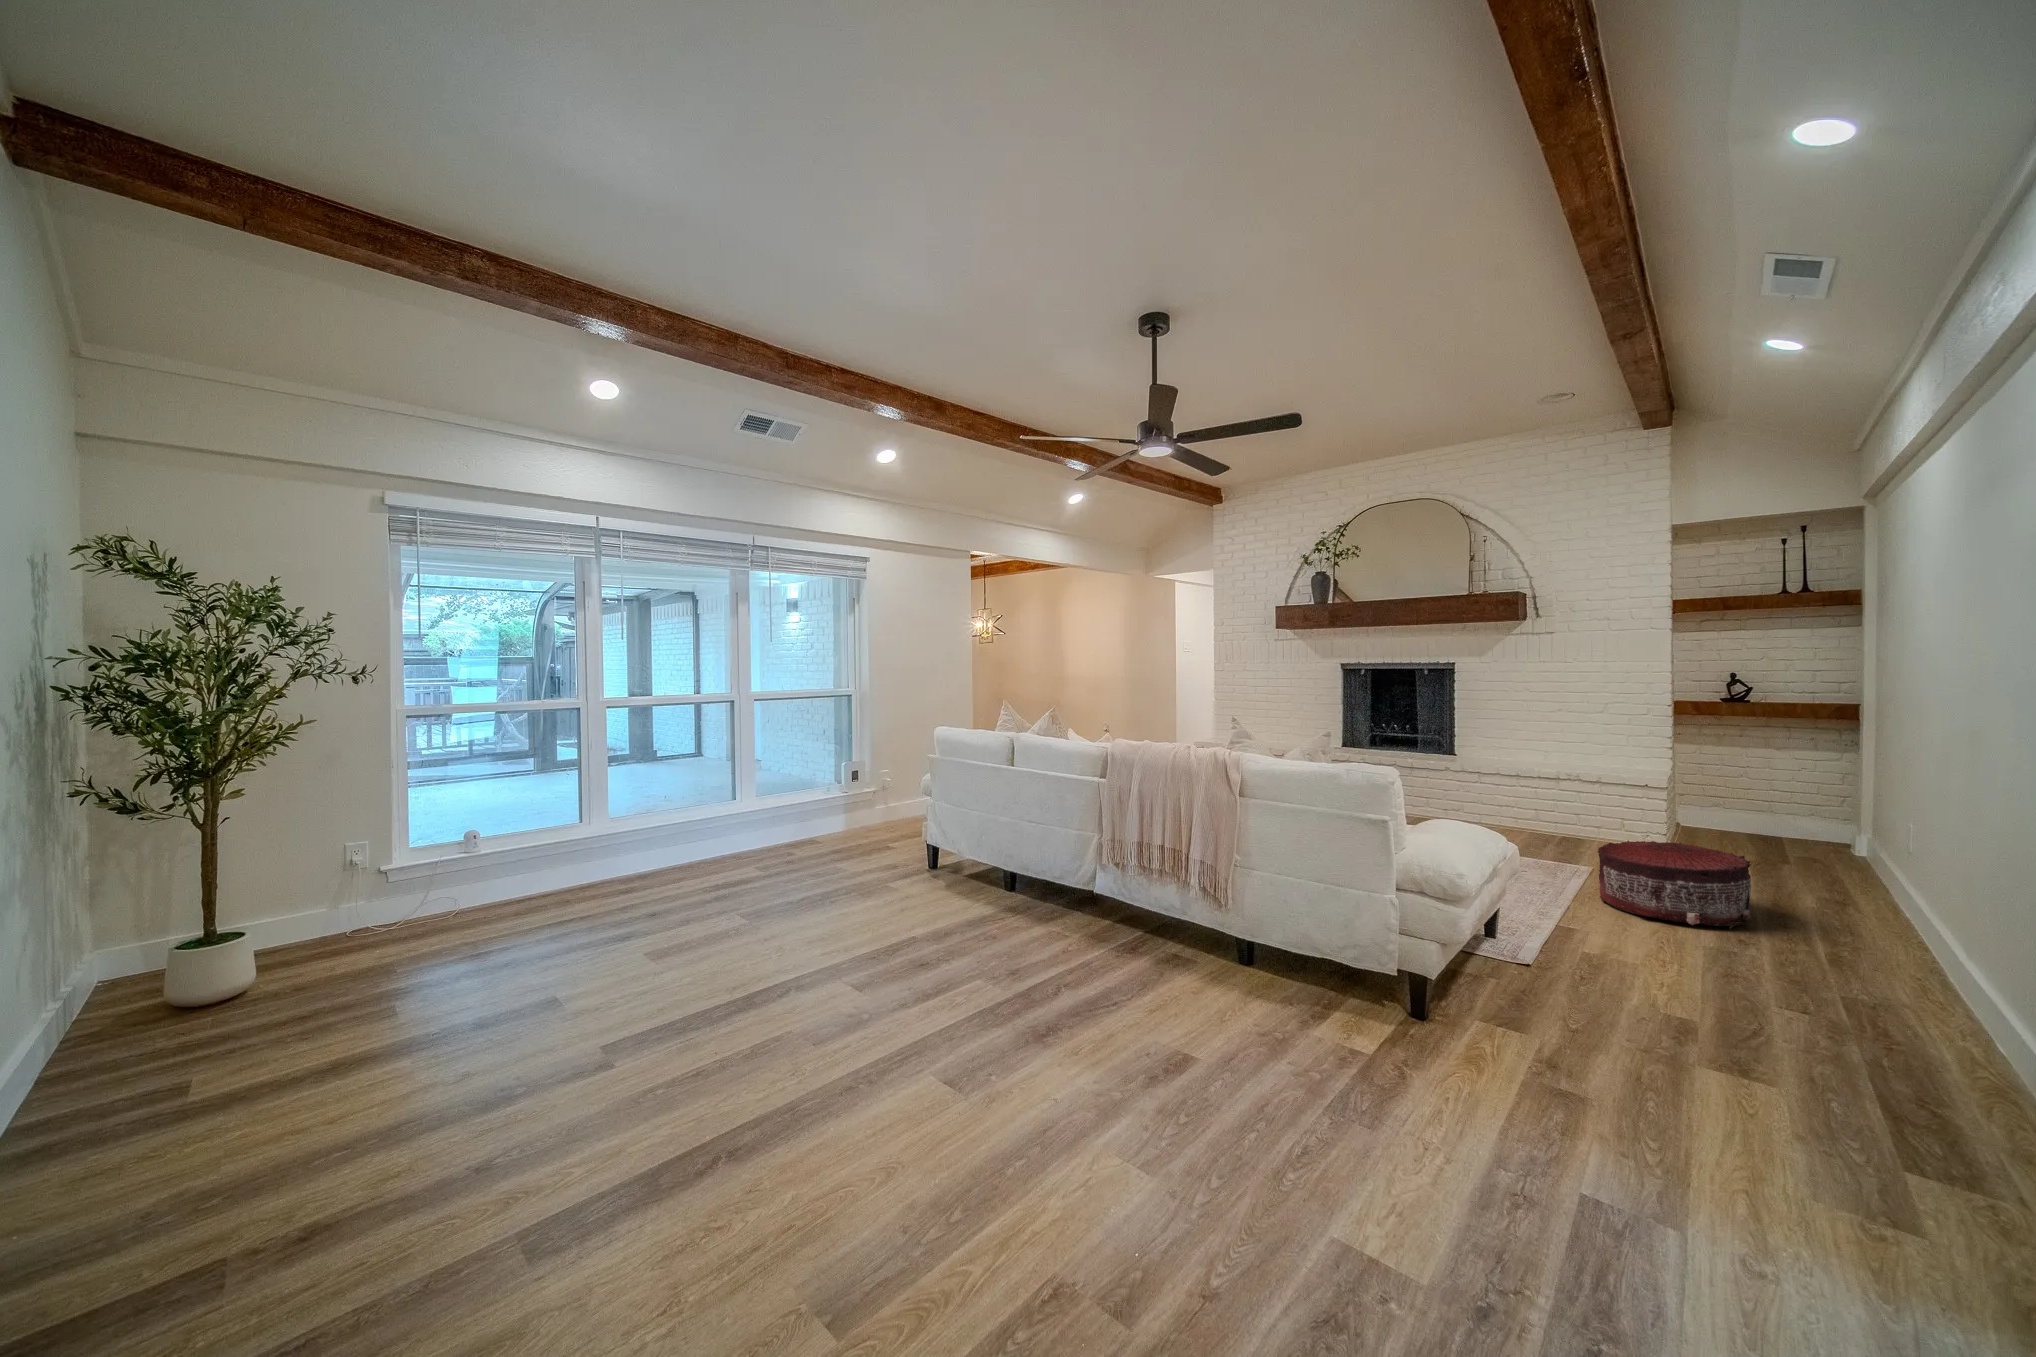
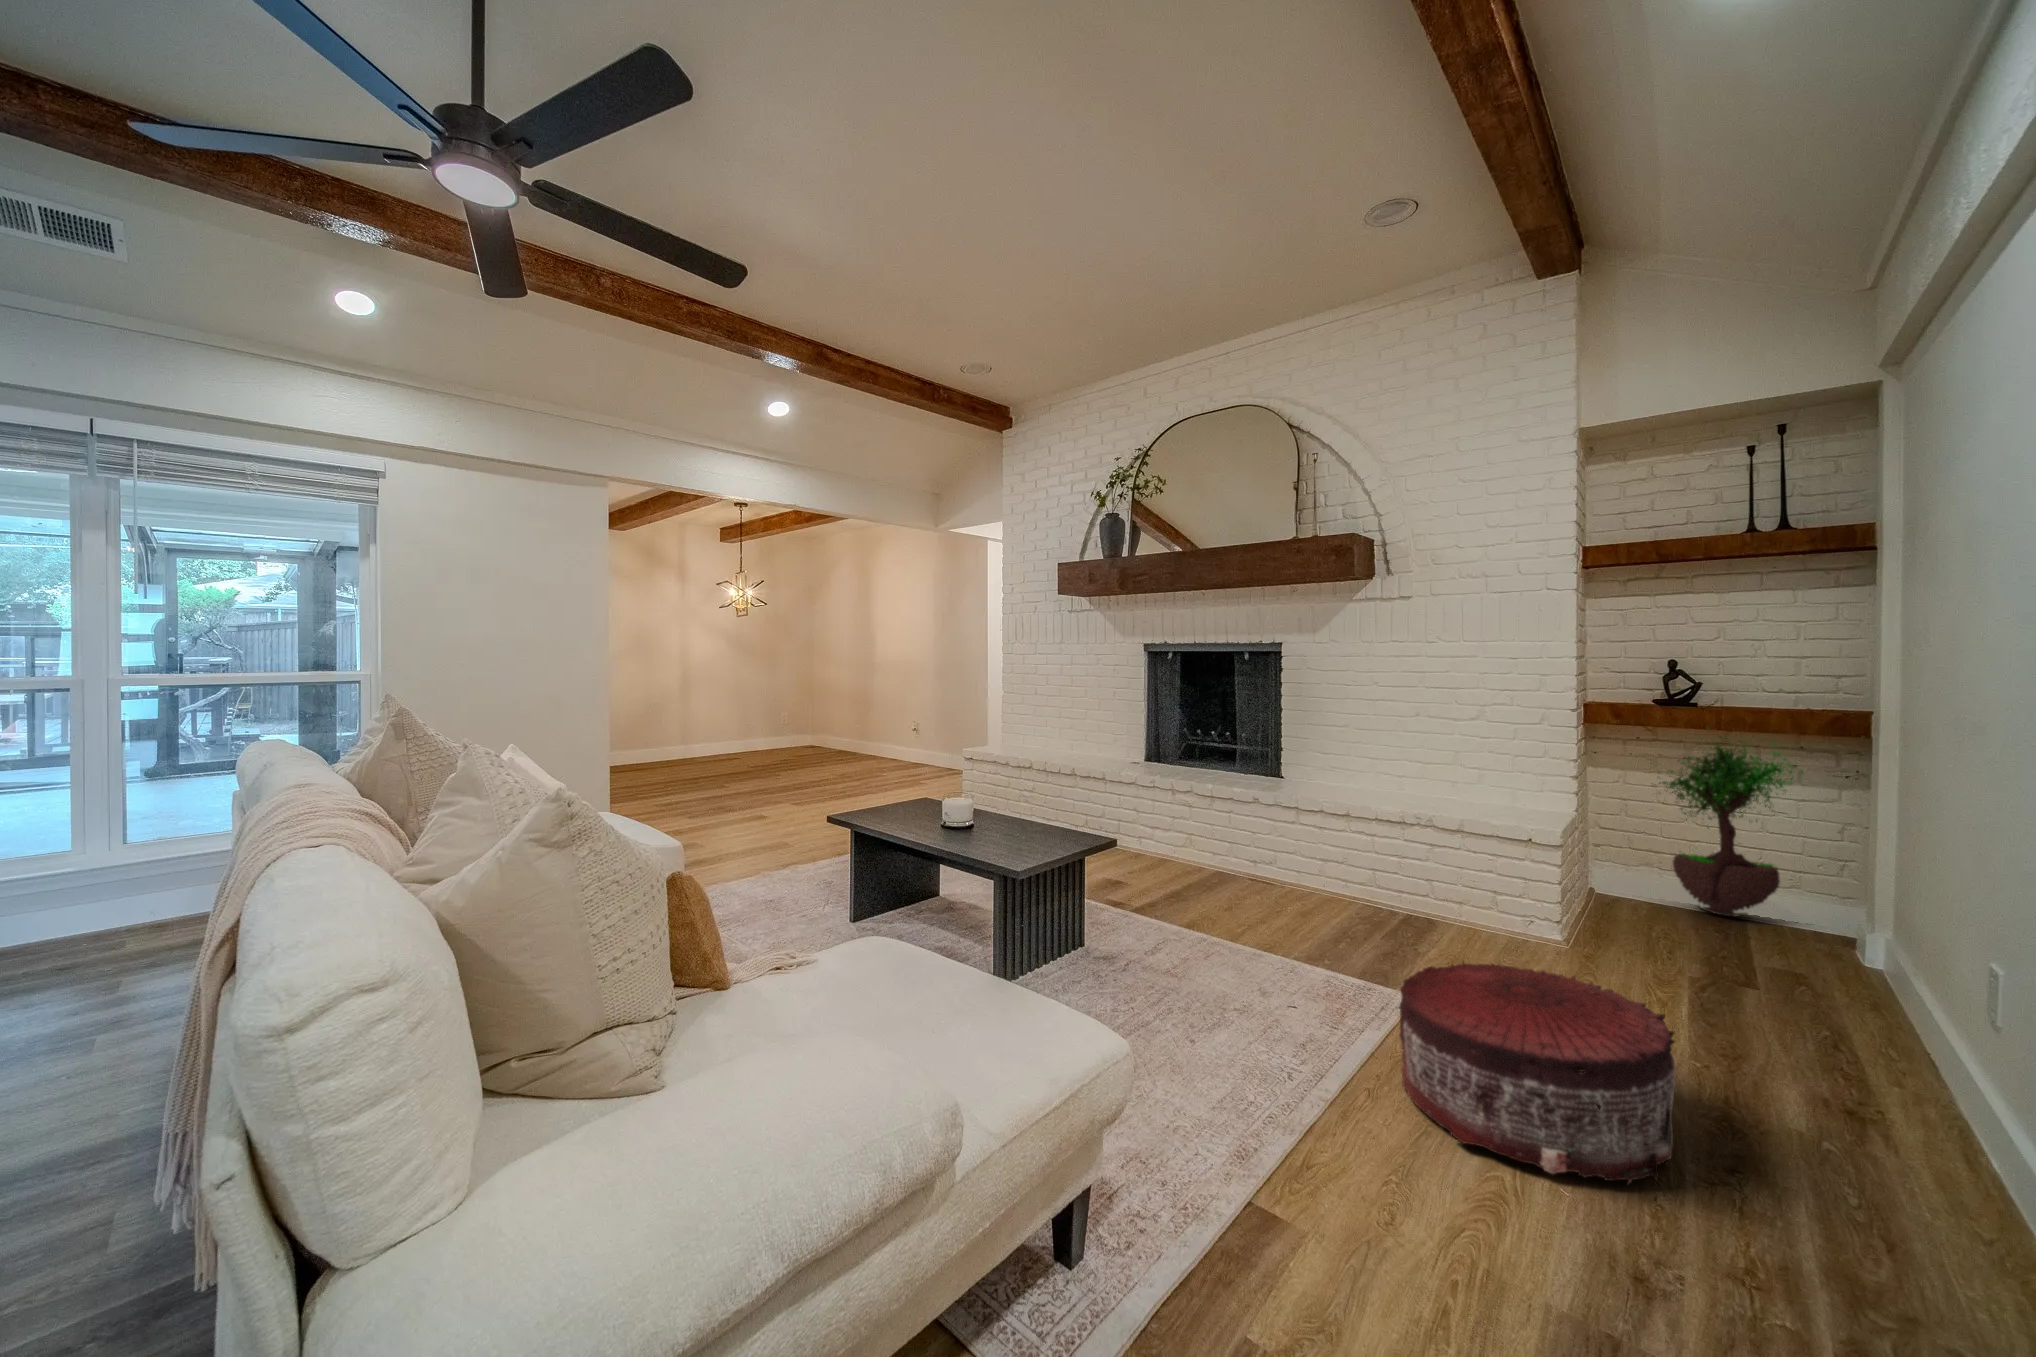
potted tree: none [1719,716,1819,837] -> present [1659,738,1796,917]

